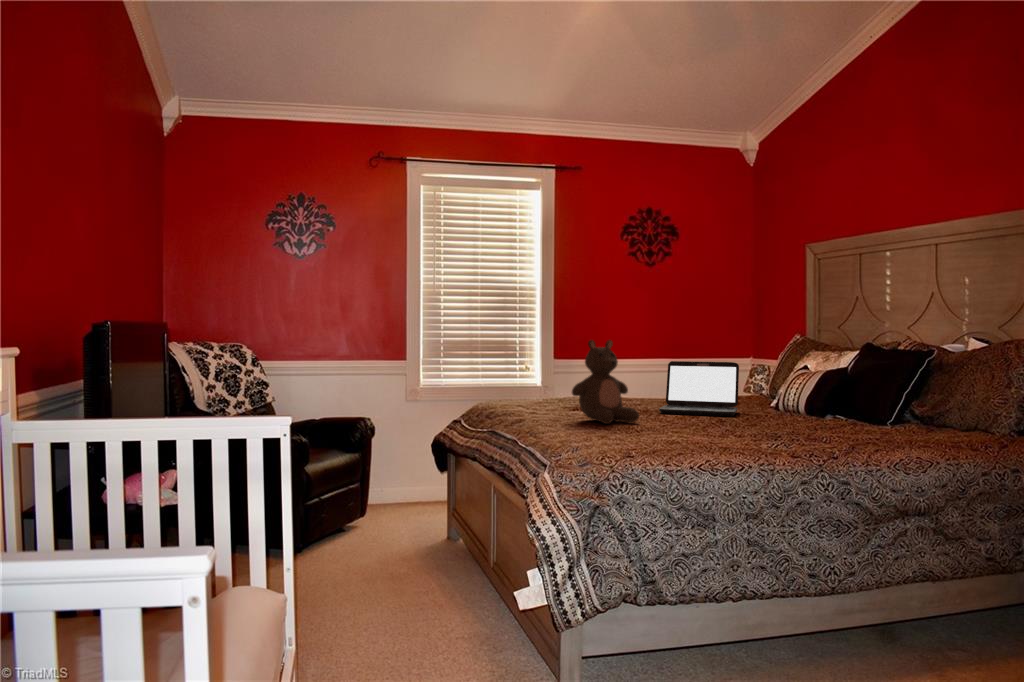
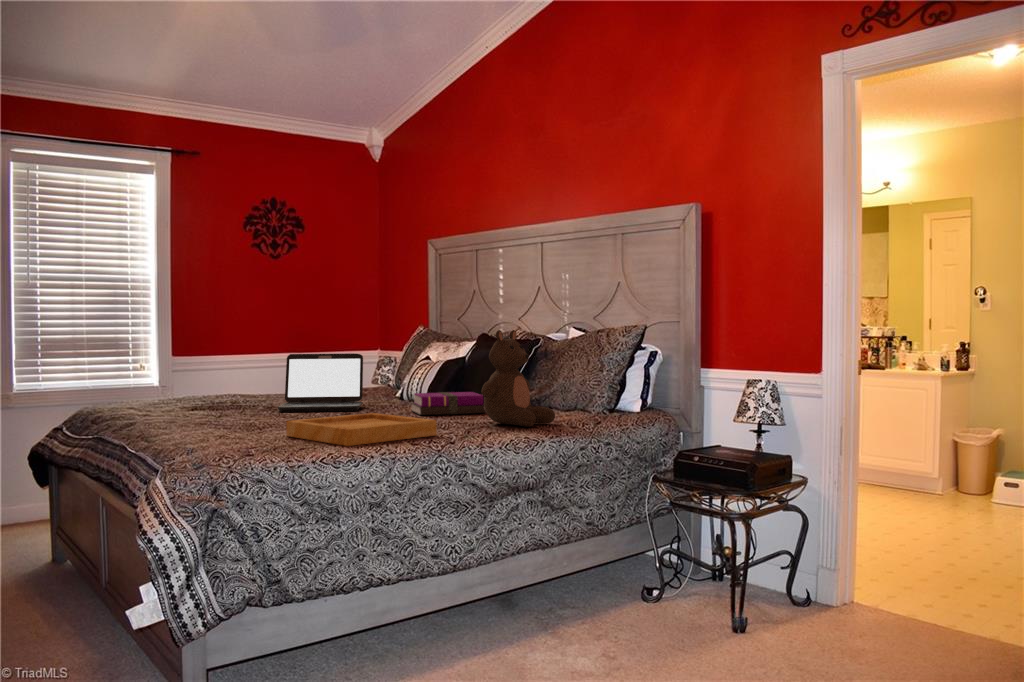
stuffed bear: present [572,340,639,424] -> present [481,330,555,427]
notebook: none [787,403,870,427] -> present [412,392,486,415]
tray: none [665,421,818,455] -> present [286,413,437,446]

